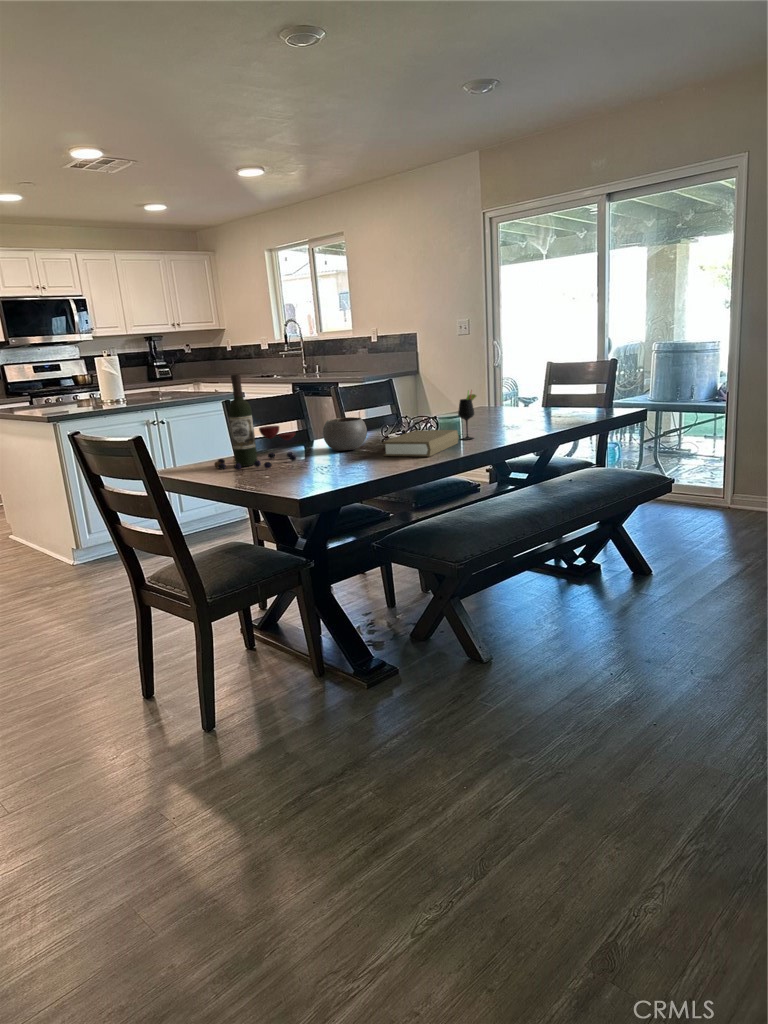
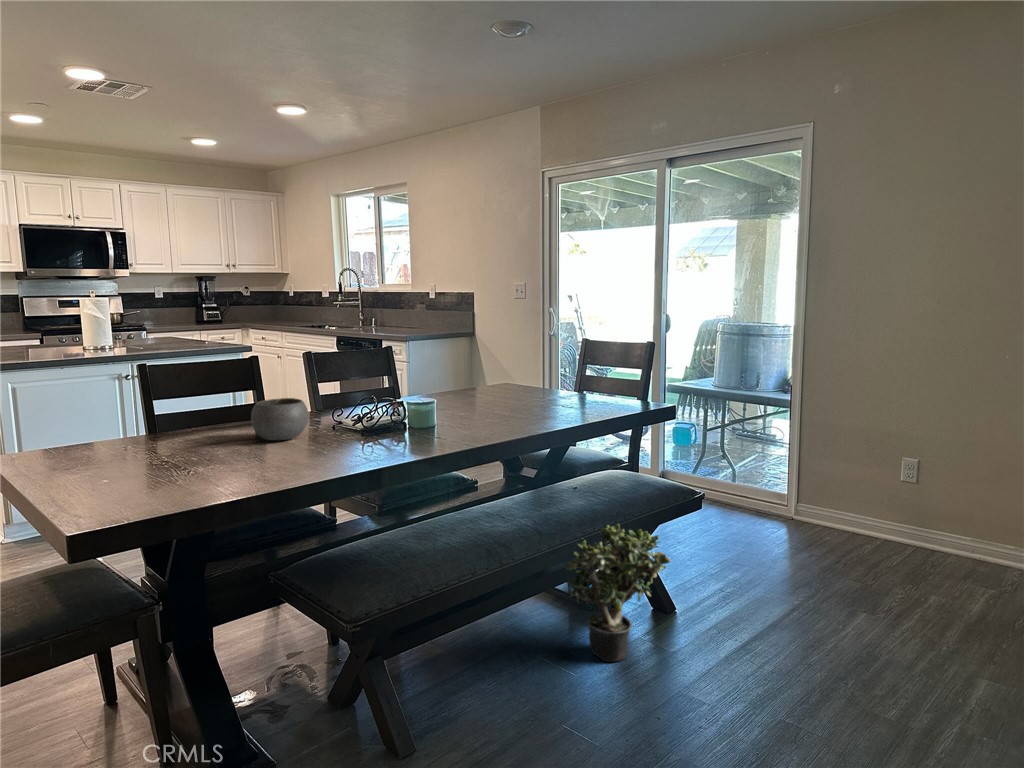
wine bottle: present [214,374,296,470] -> none [92,340,206,462]
wine glass: present [458,391,476,440] -> none [424,375,447,436]
book: present [383,430,459,457] -> none [307,420,417,461]
potted plant: none [571,499,664,607] -> present [567,524,670,662]

